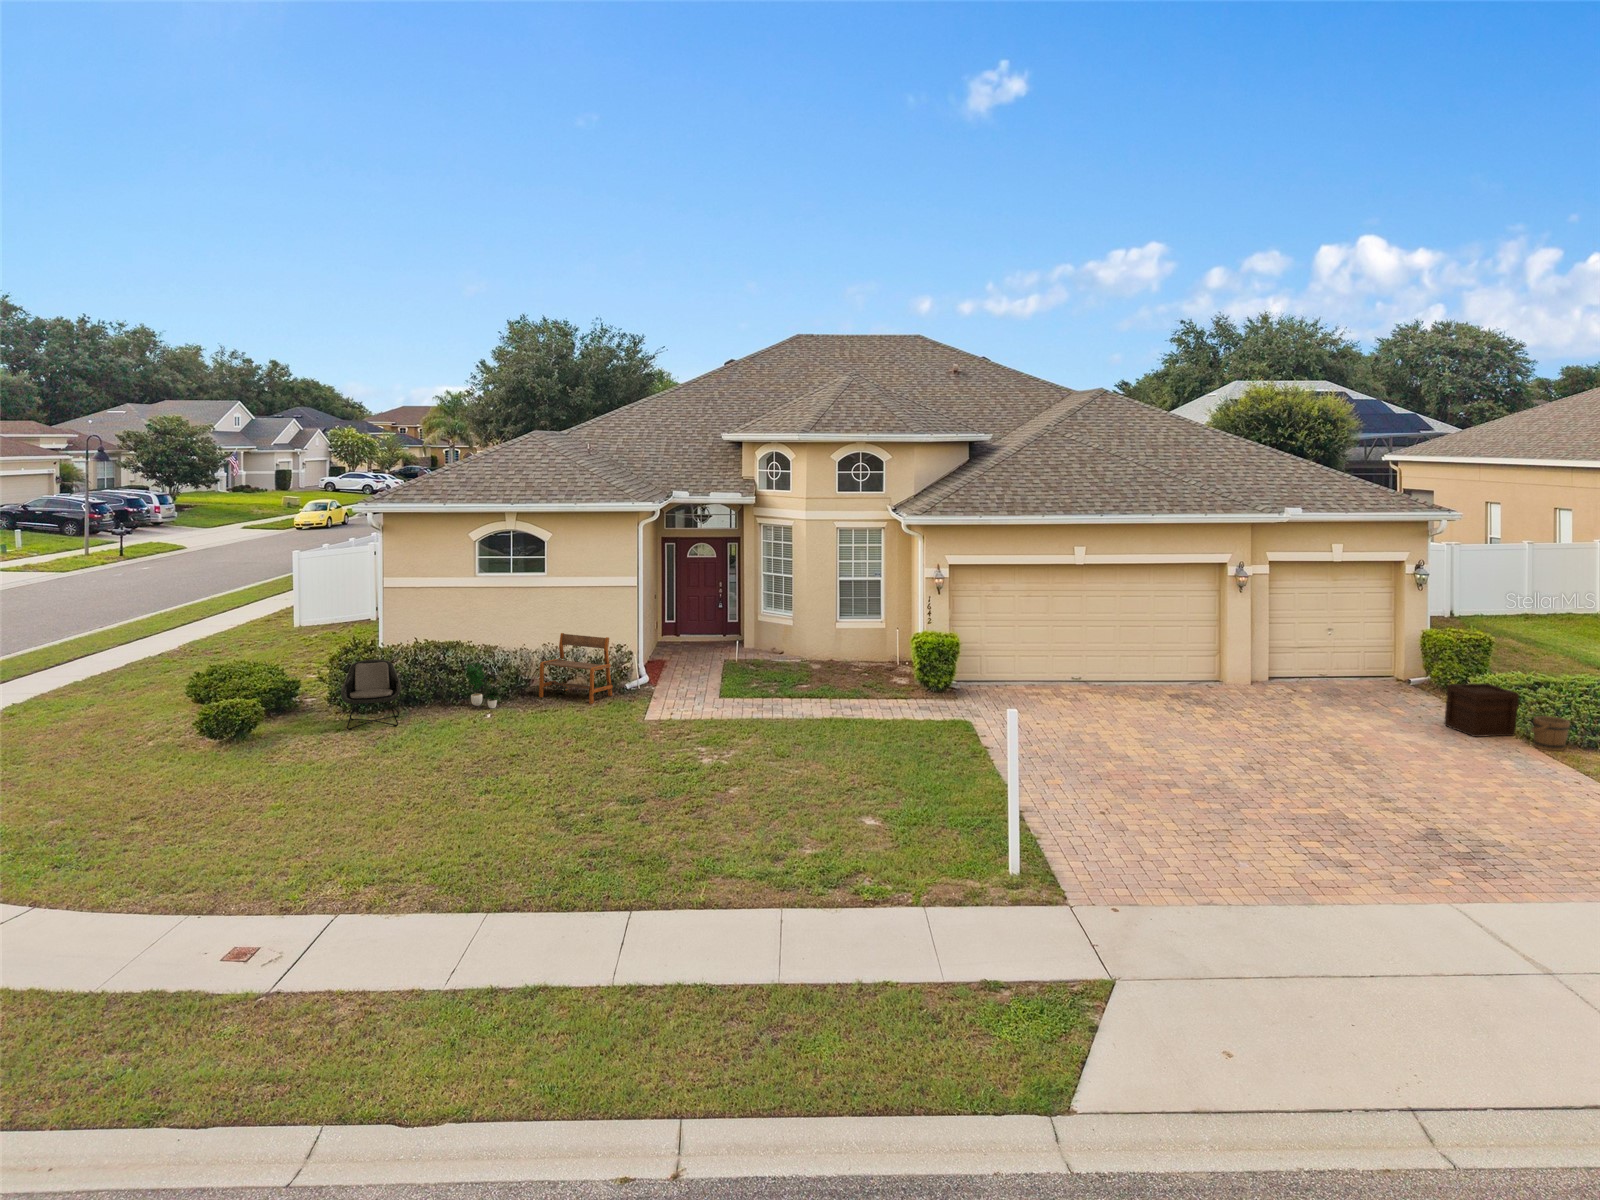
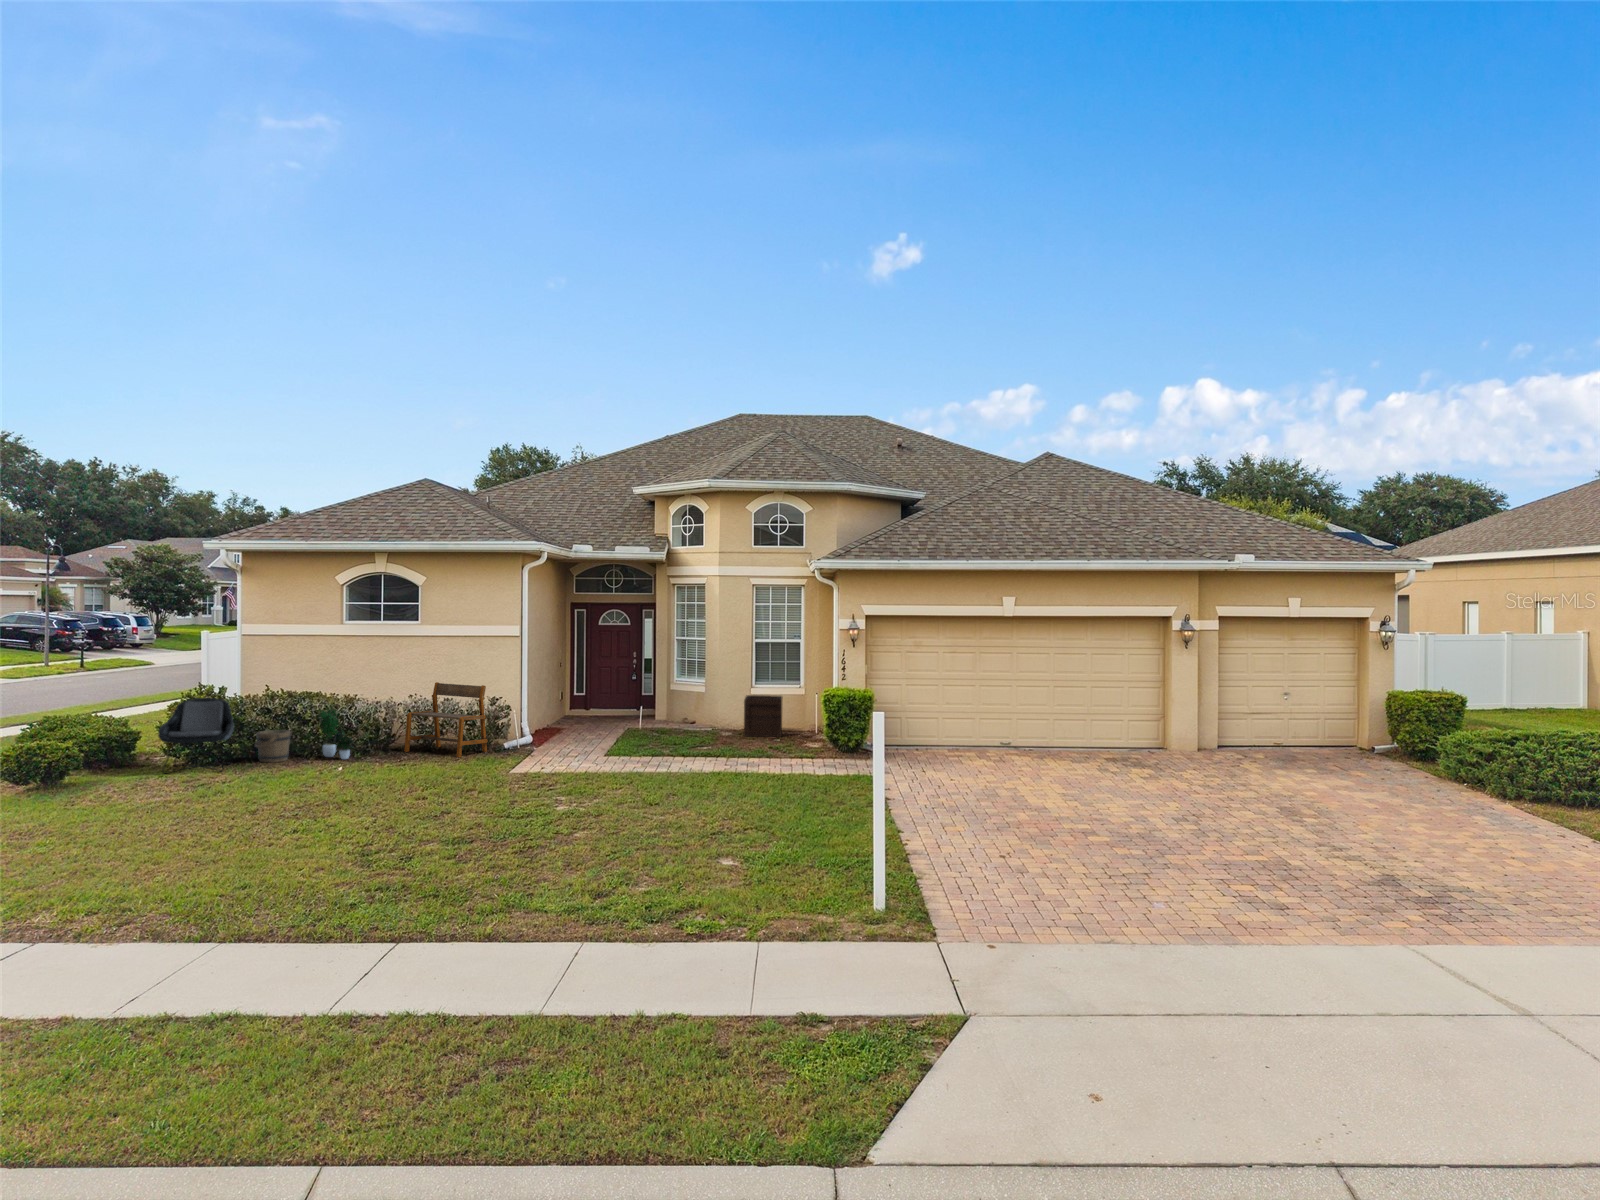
wooden crate: present [1444,683,1519,737] -> present [744,695,783,737]
bucket: present [1531,716,1570,751] -> present [255,730,291,762]

